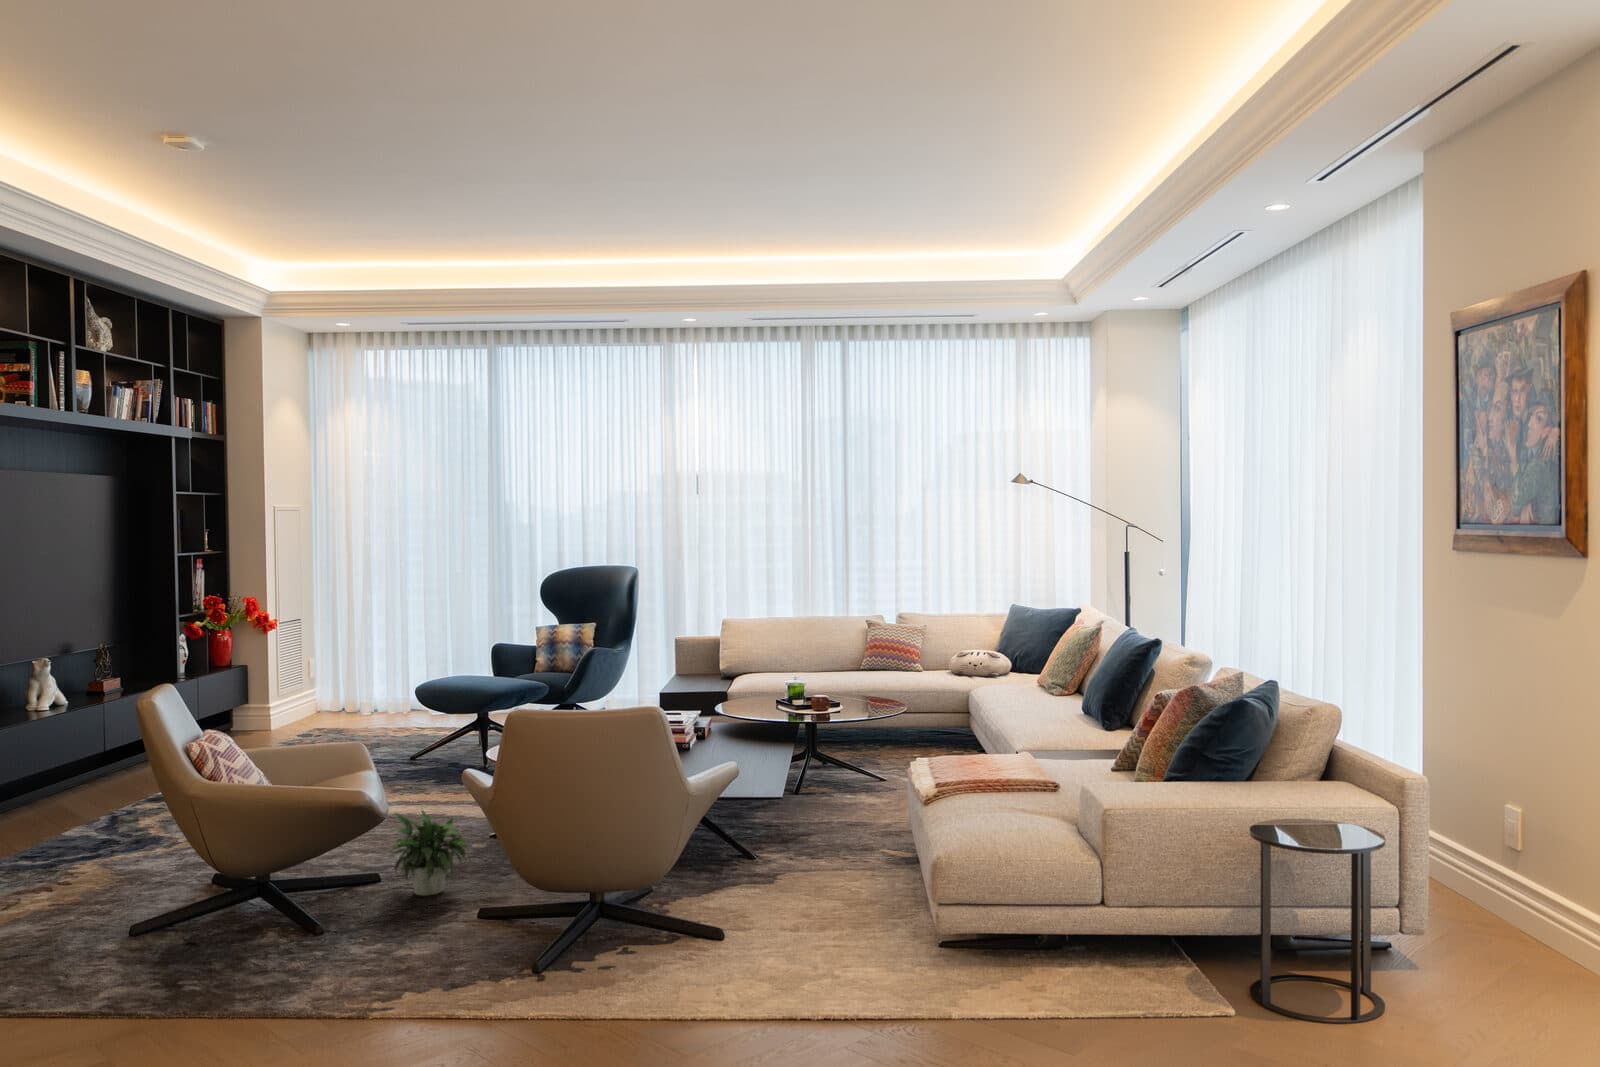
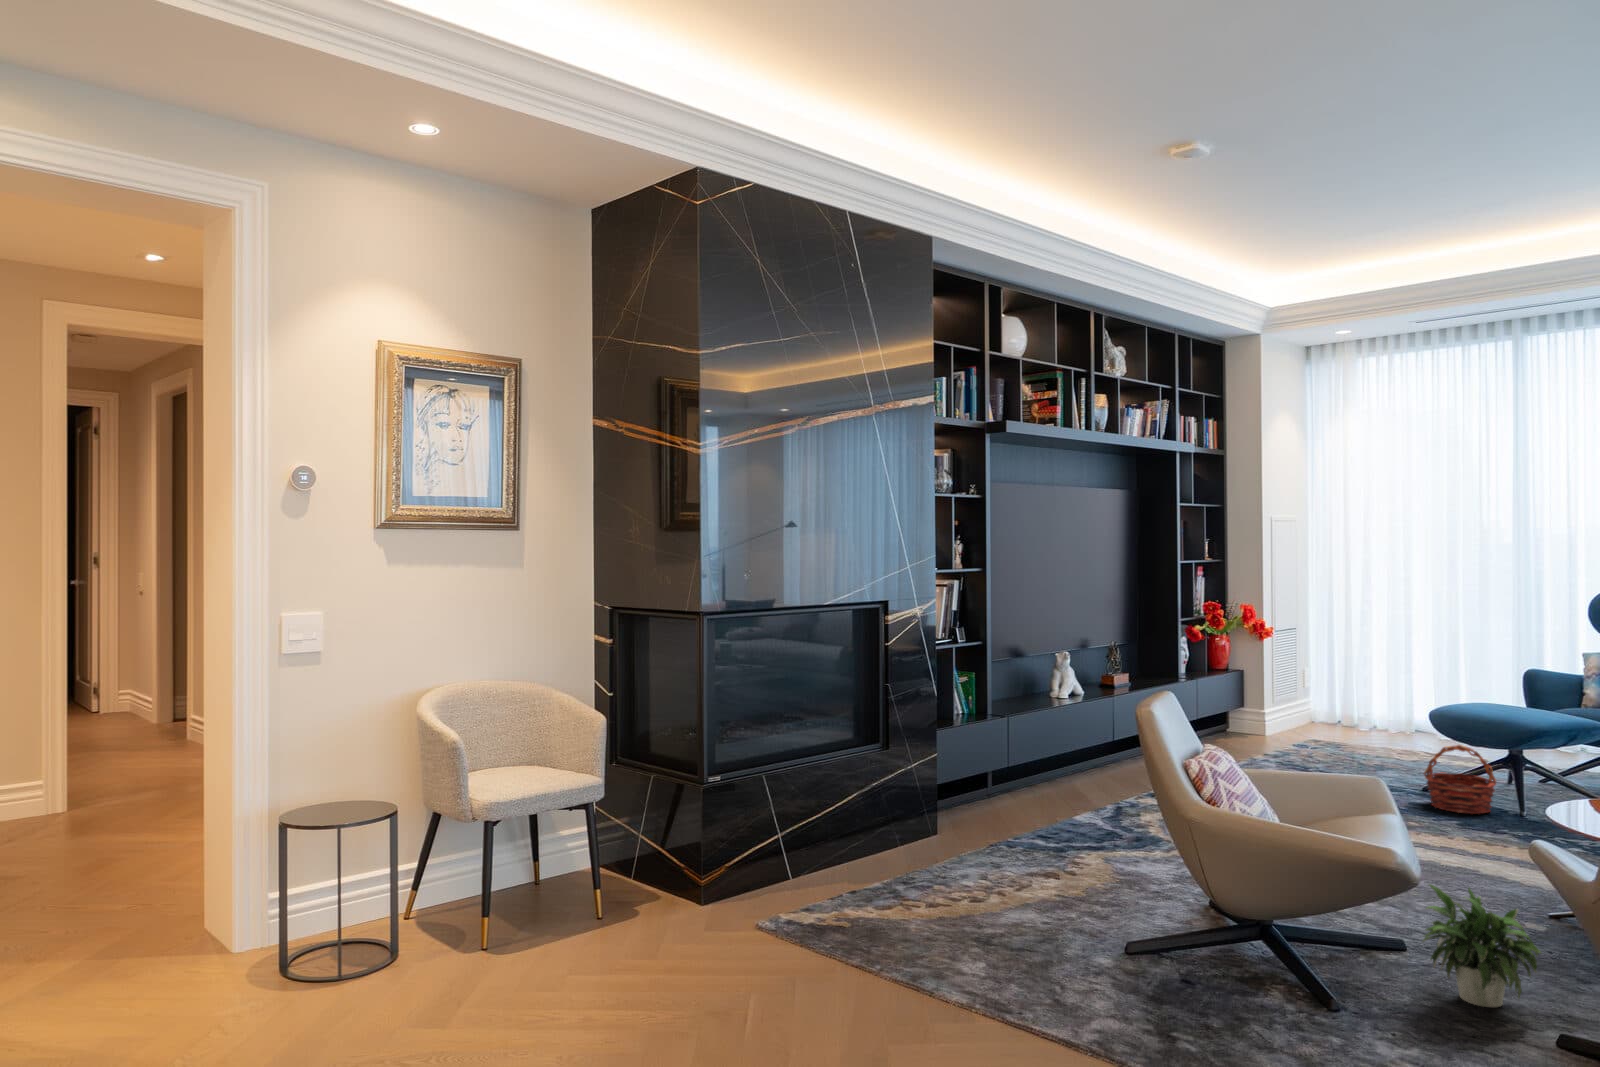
basket: none [407,706,462,765] -> present [1424,745,1496,814]

